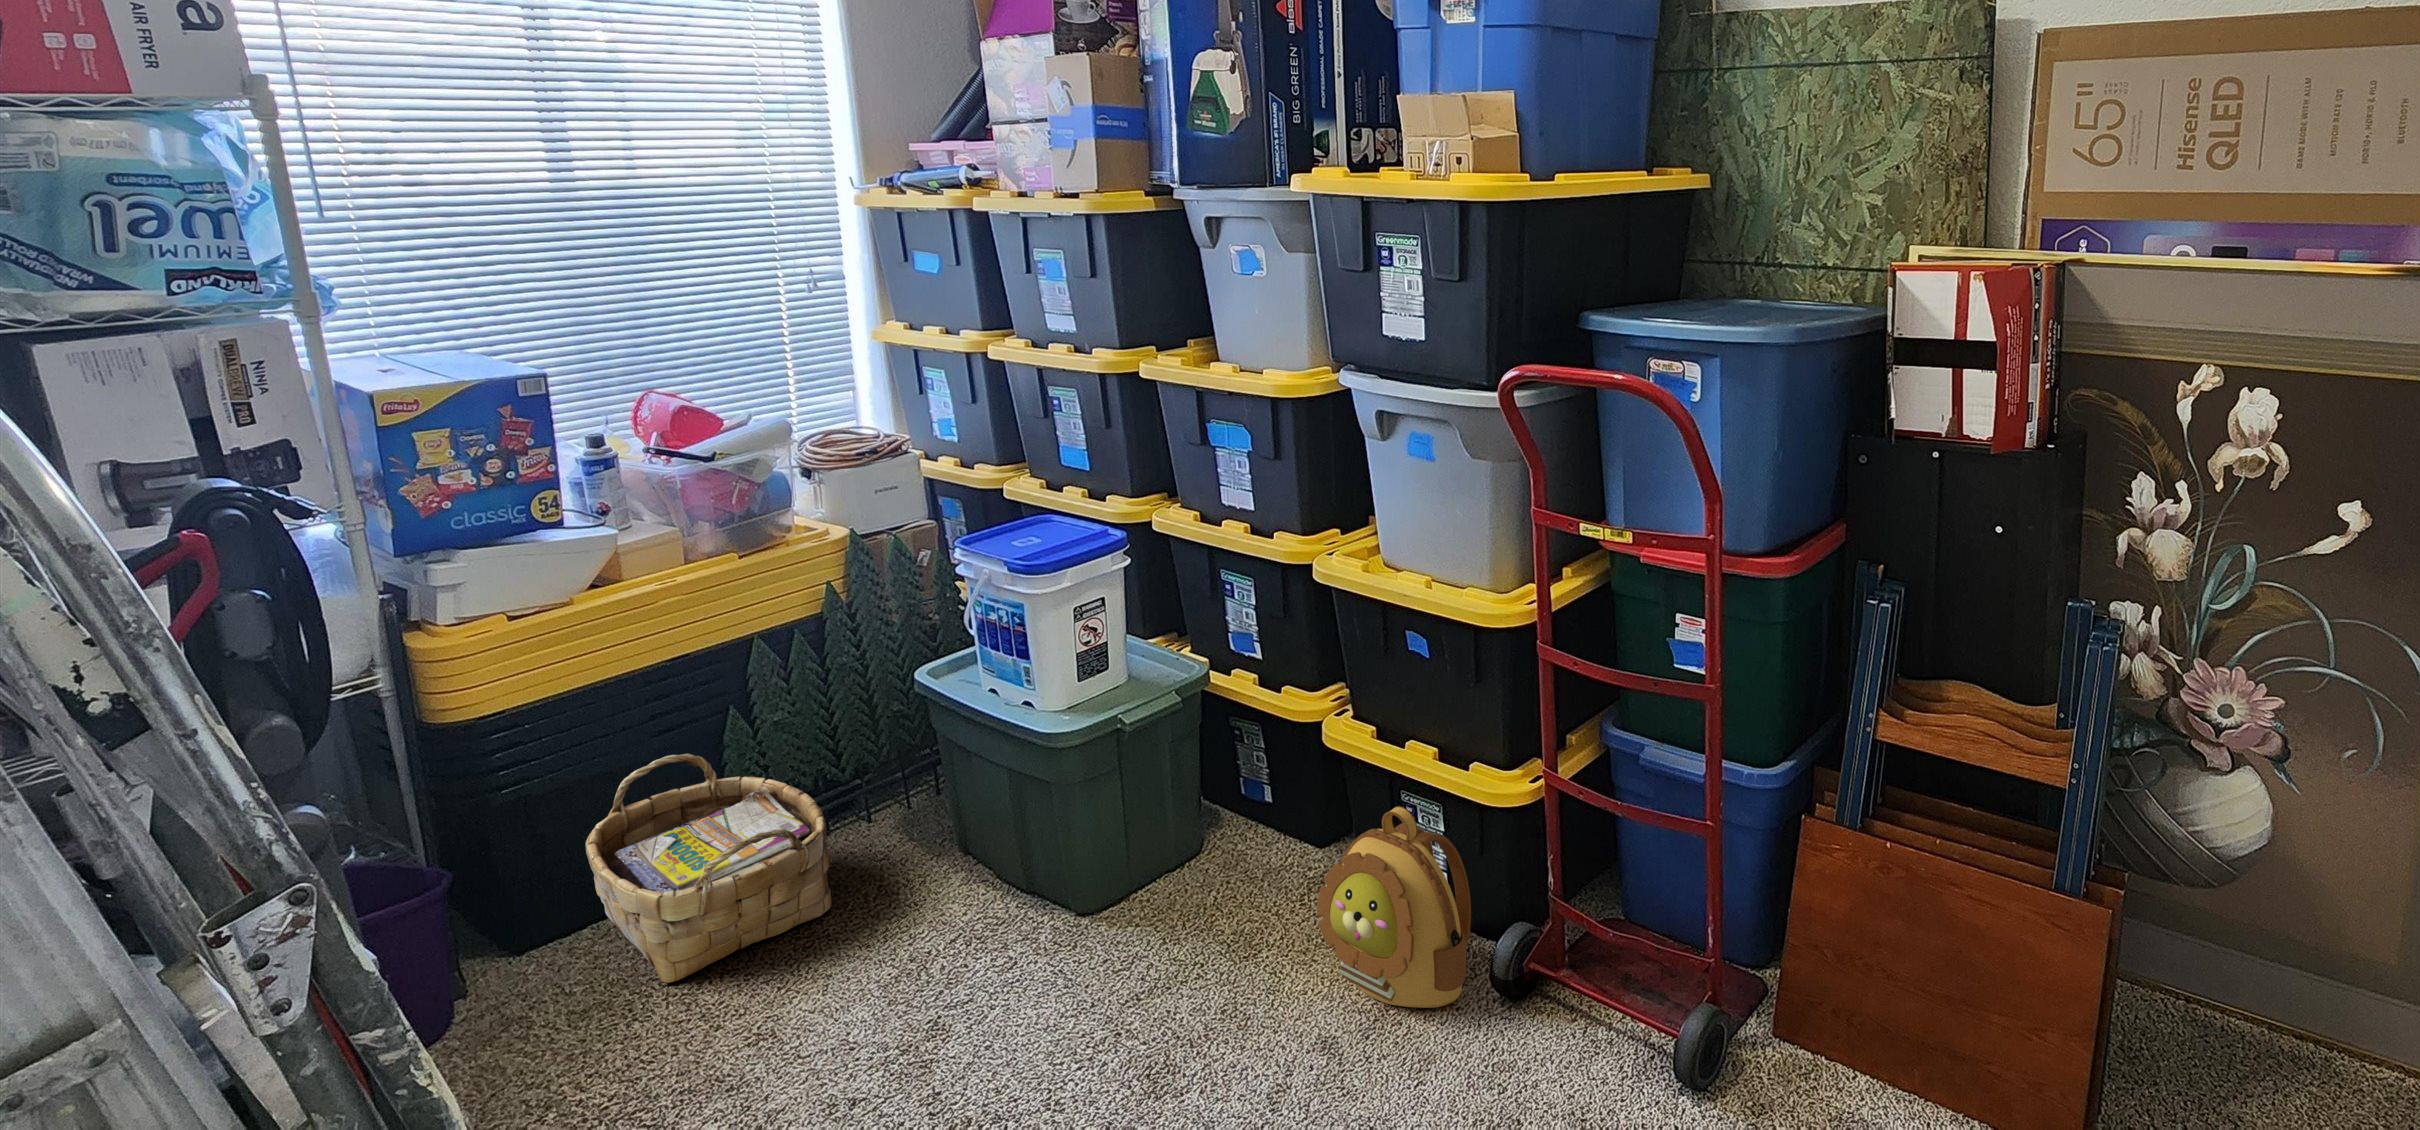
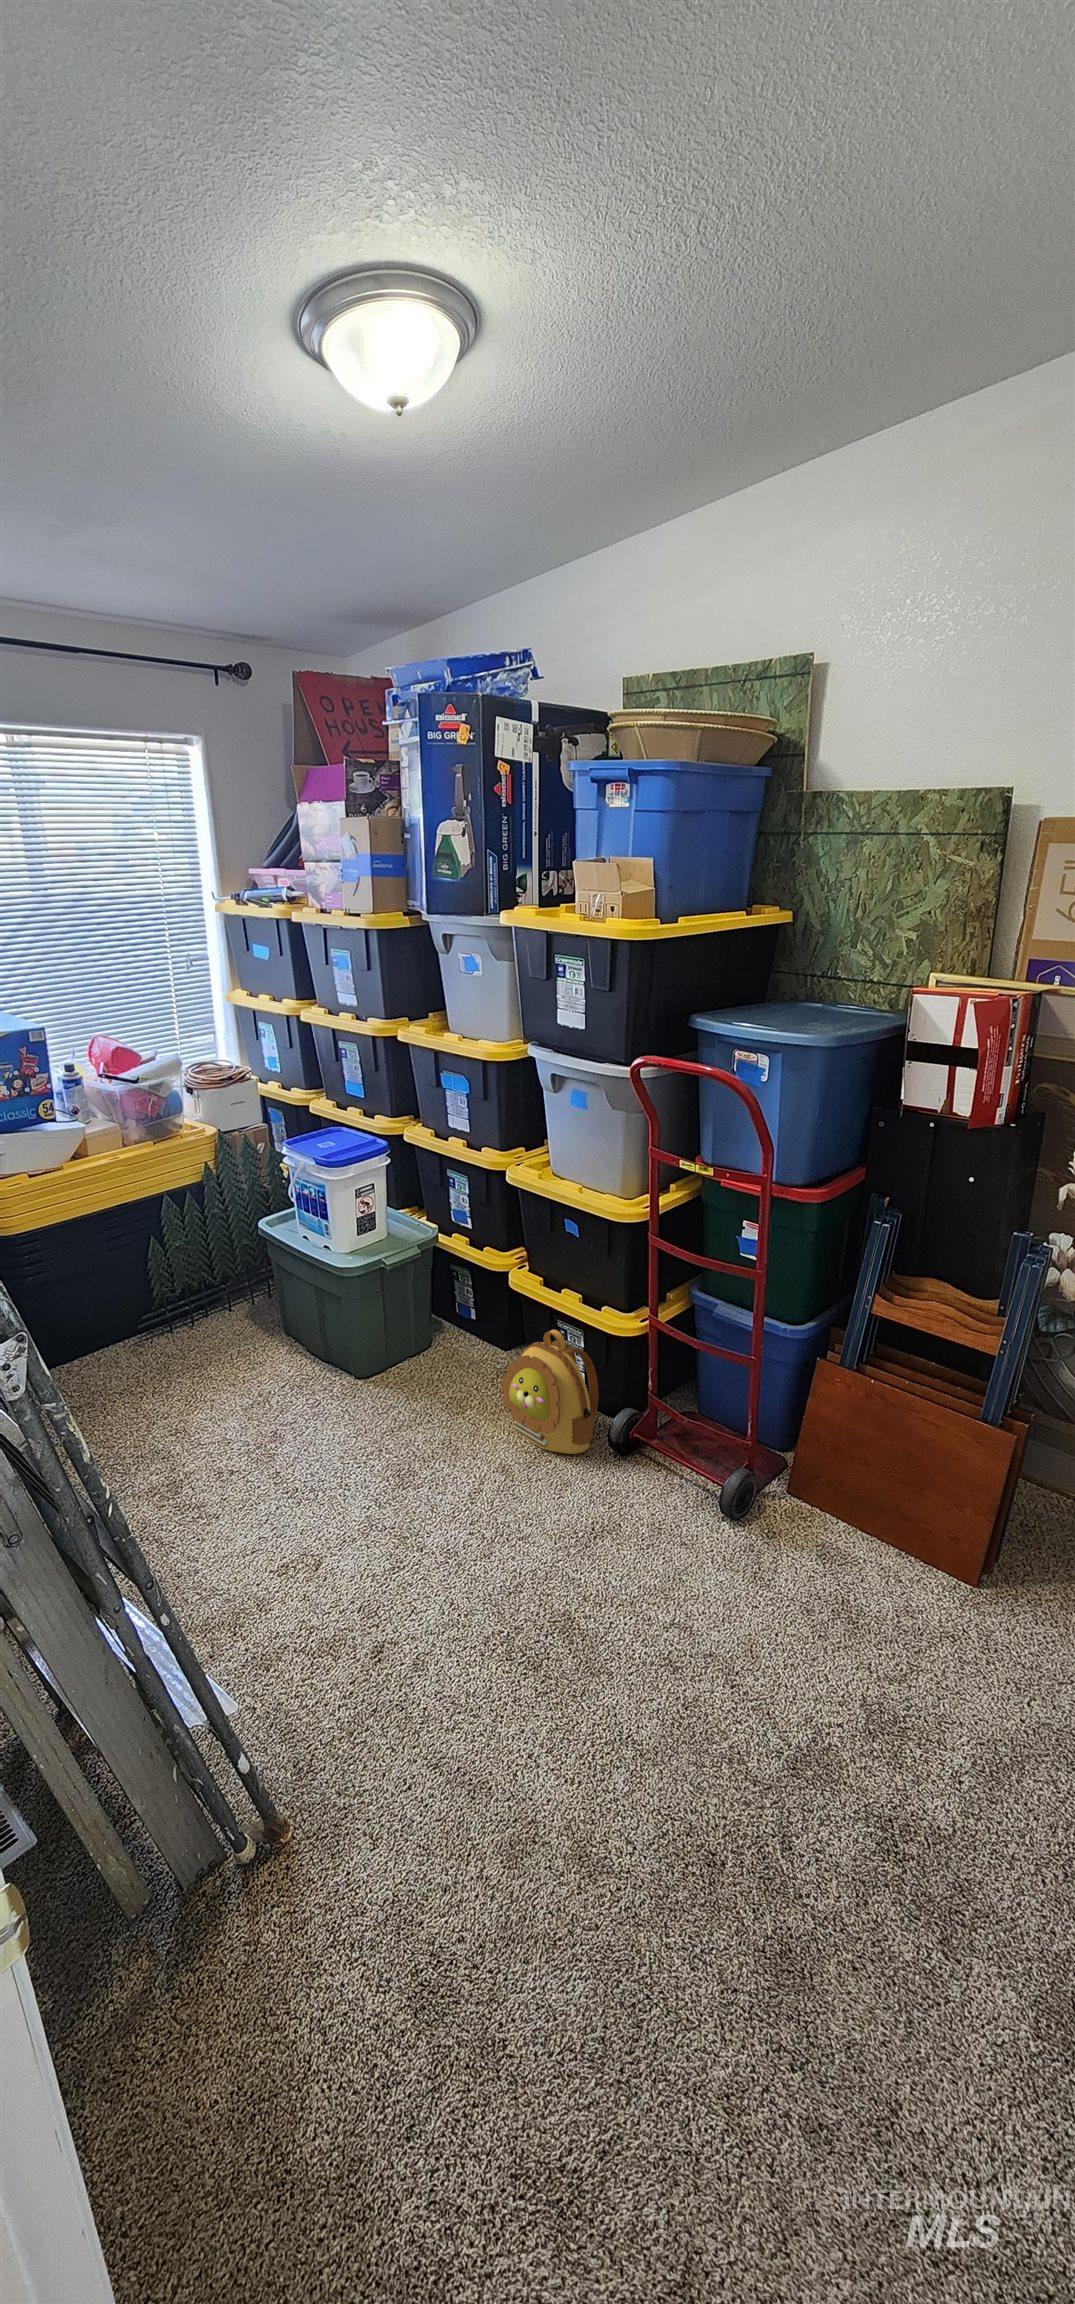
woven basket: present [585,754,832,983] -> none [77,1262,212,1394]

